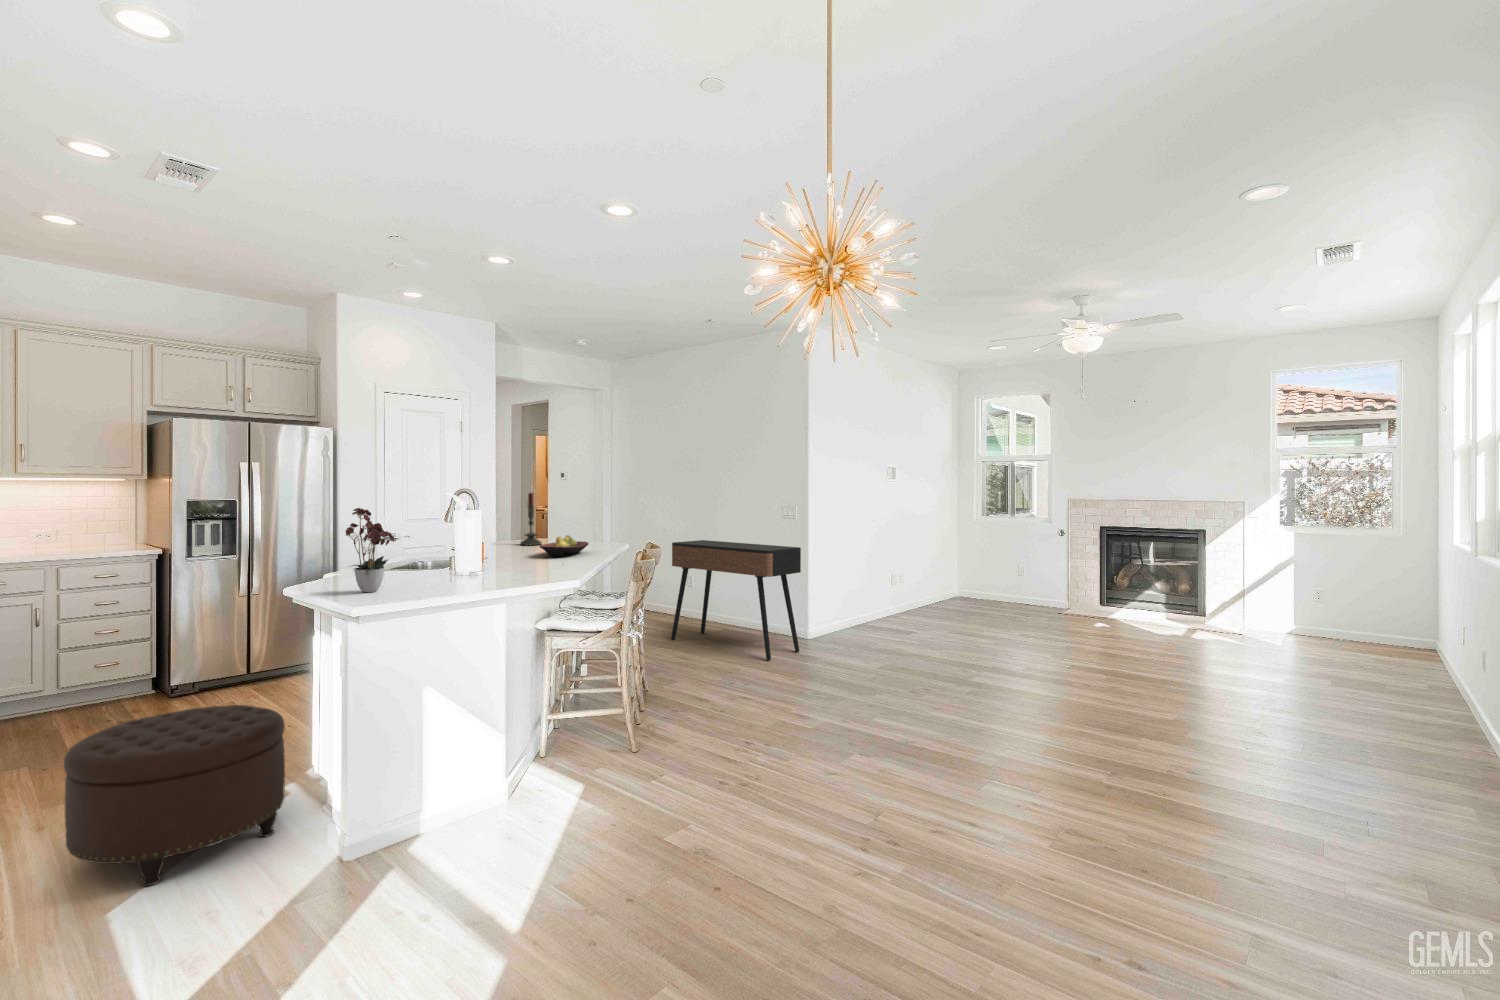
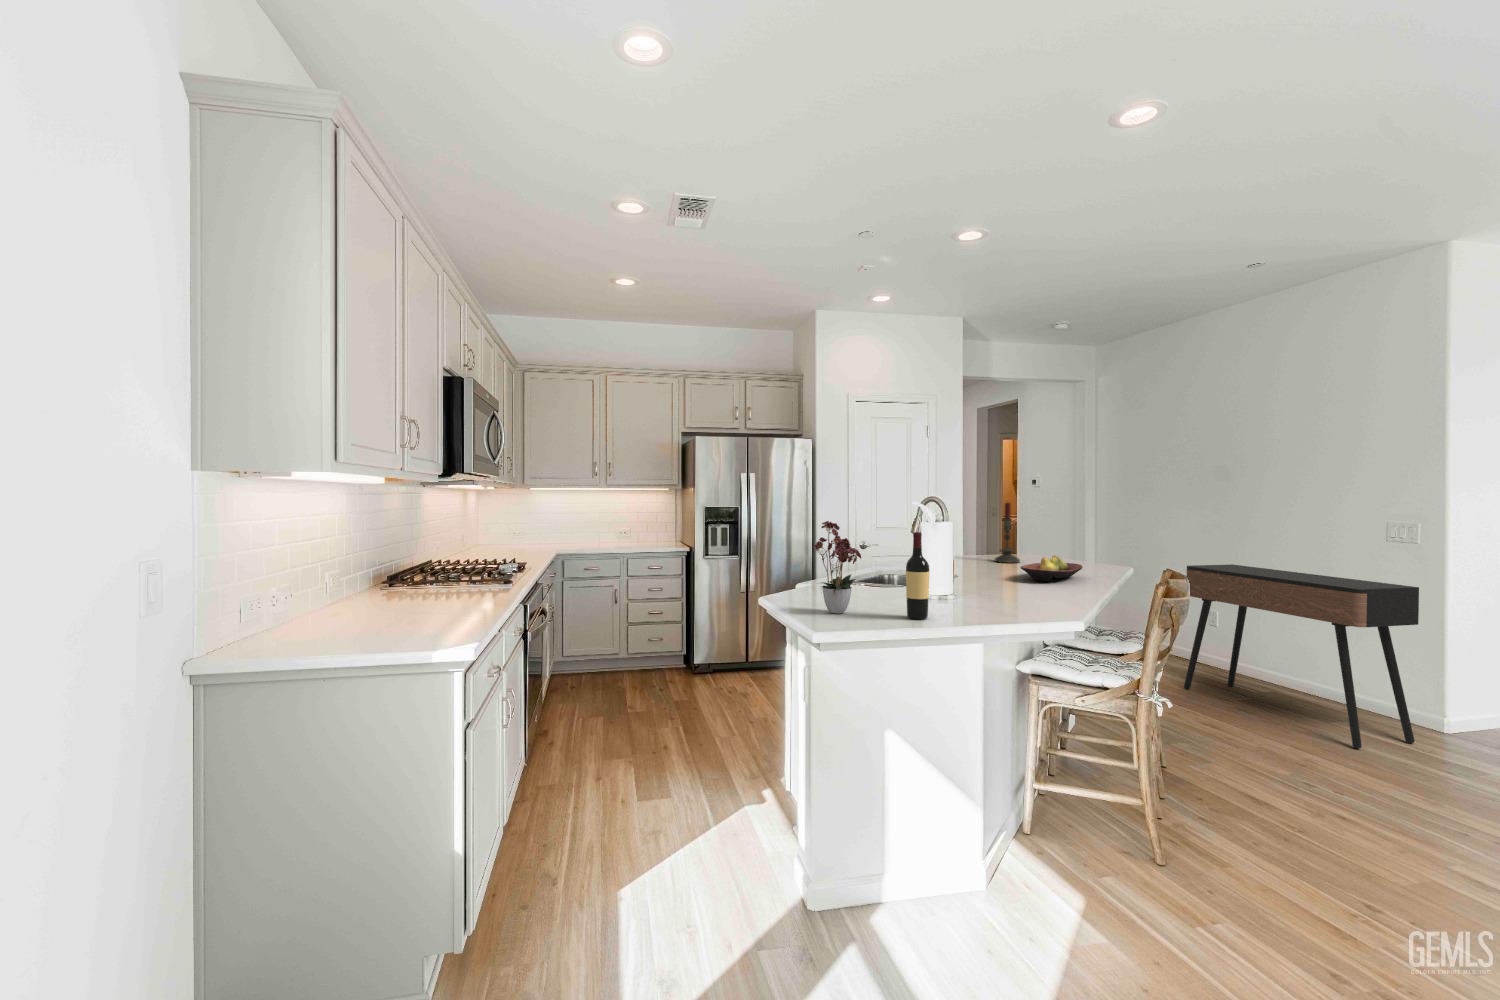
wine bottle: none [437,515,458,590] -> present [906,532,929,619]
ottoman: present [64,705,285,886] -> none [597,703,760,875]

